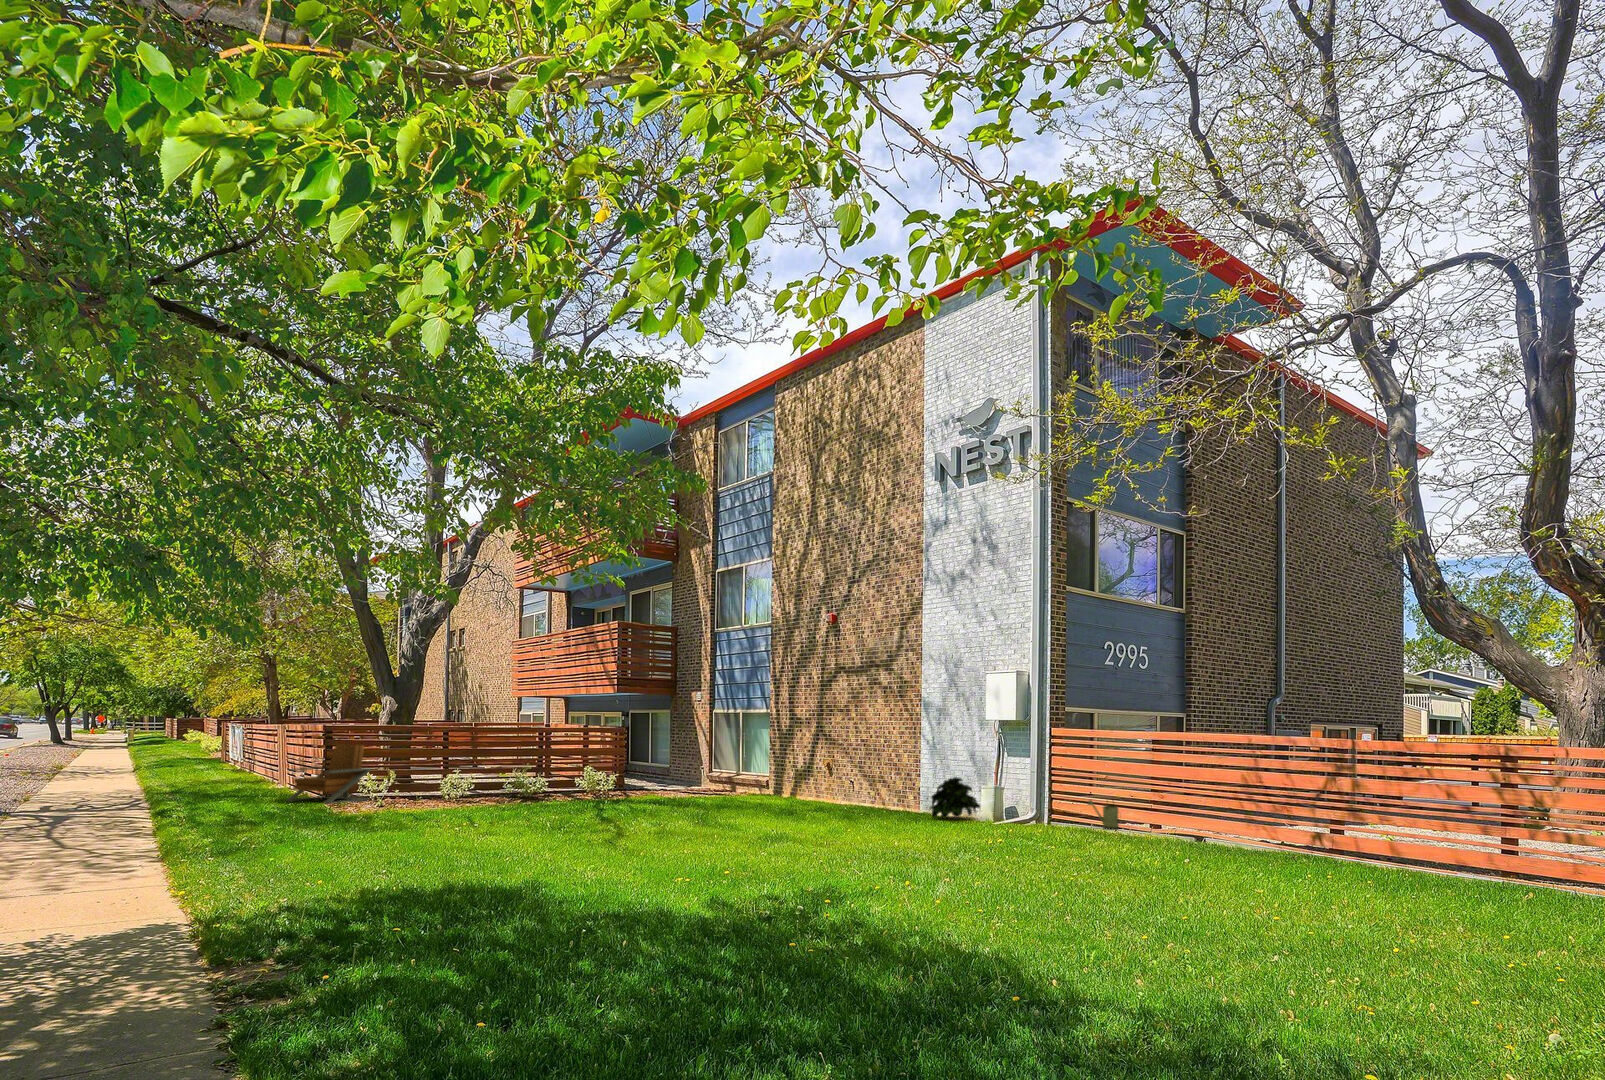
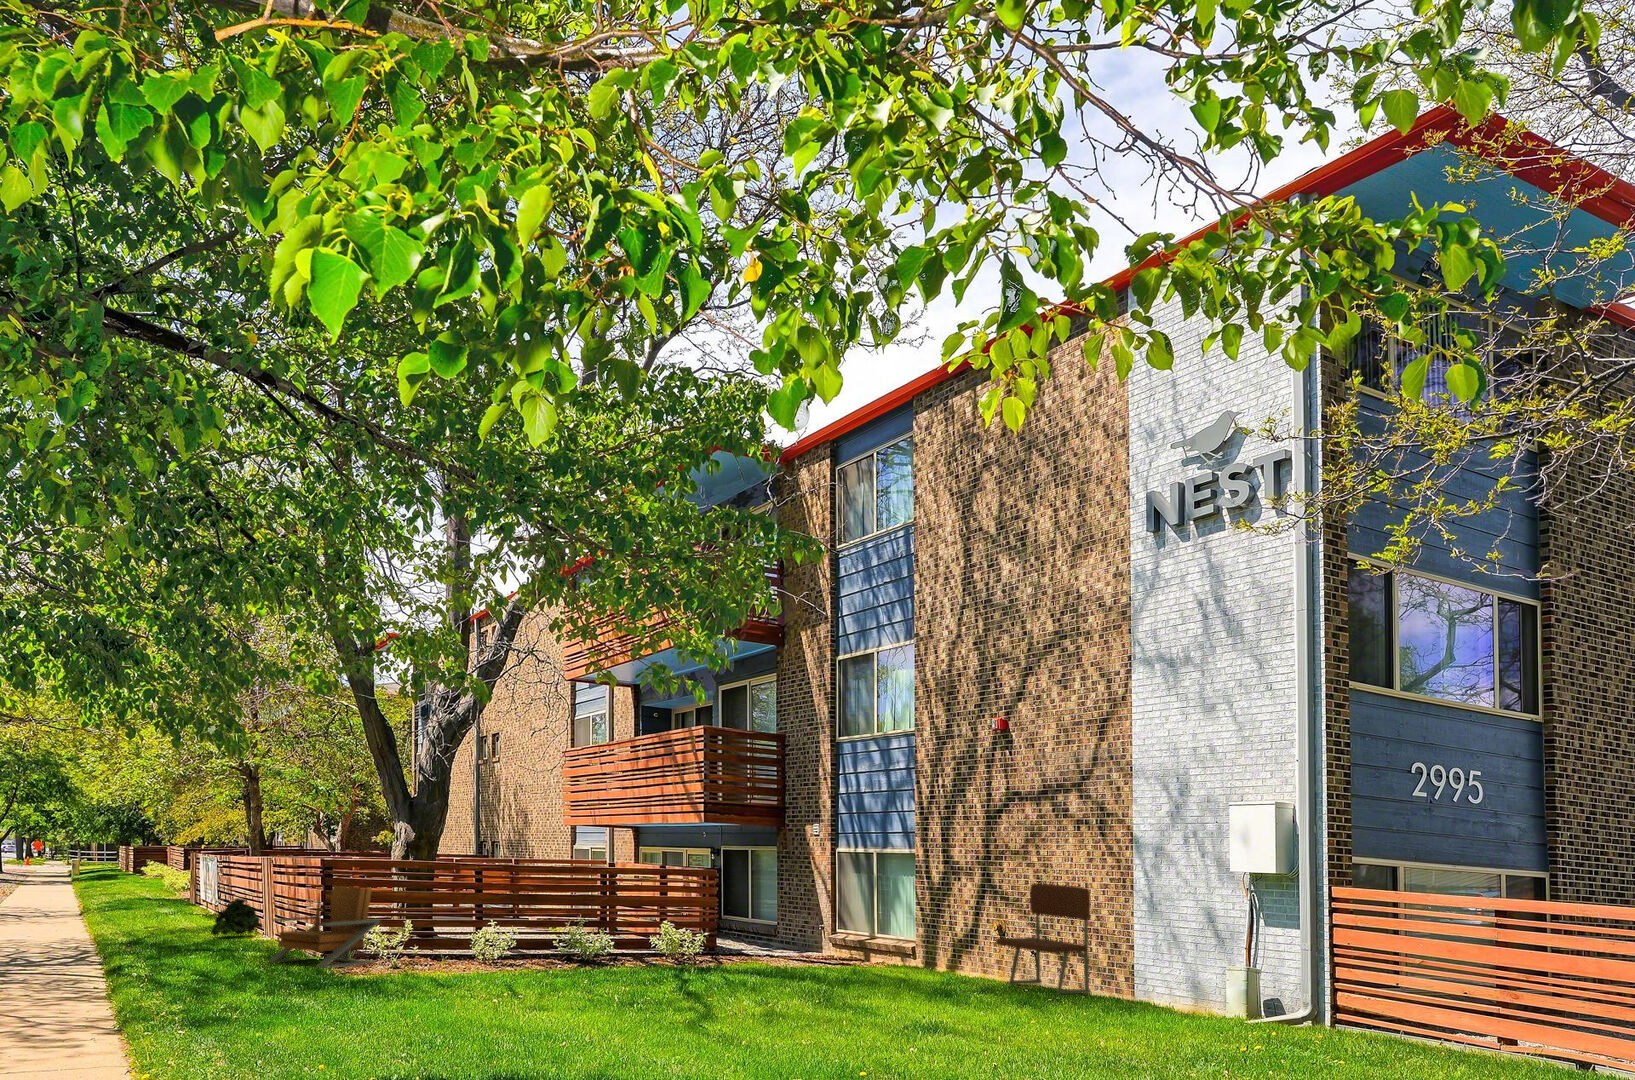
bench: none [825,732,891,809] -> present [996,883,1090,994]
potted plant: present [930,777,980,818] -> present [211,898,263,936]
watering can: present [1088,800,1119,829] -> none [1390,990,1443,1037]

